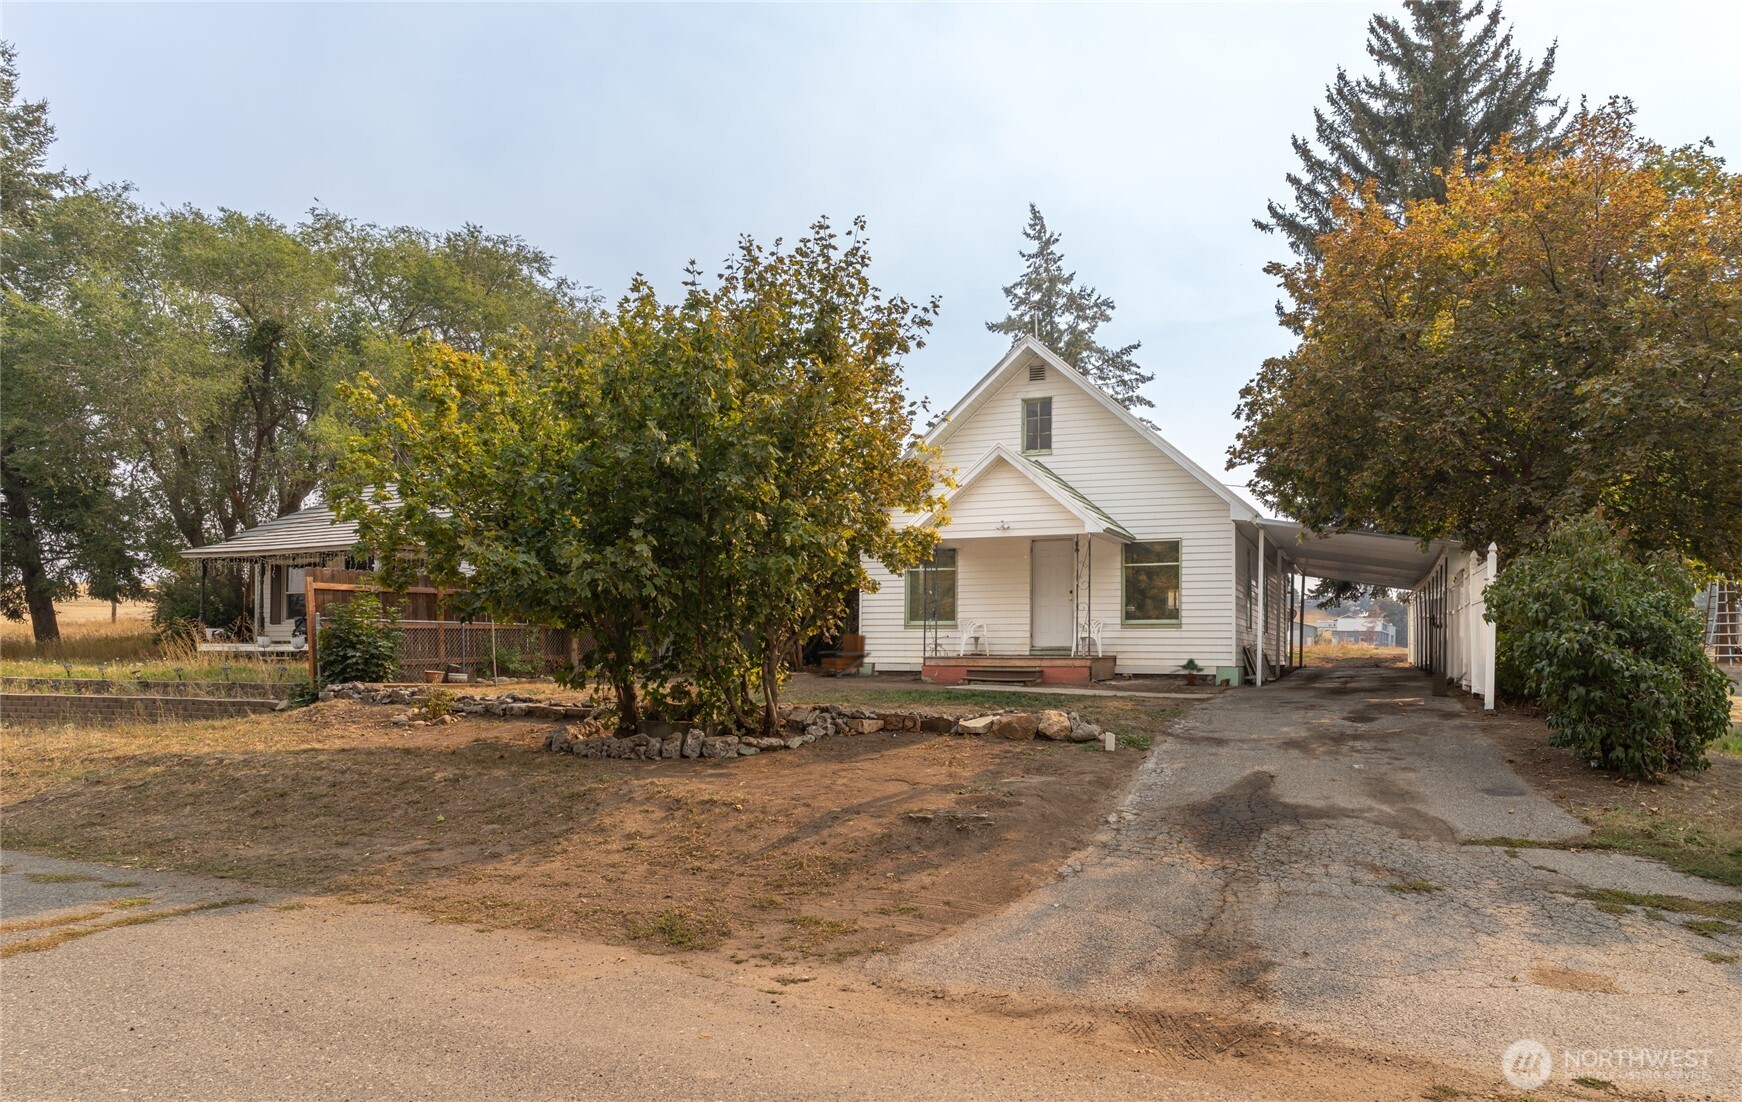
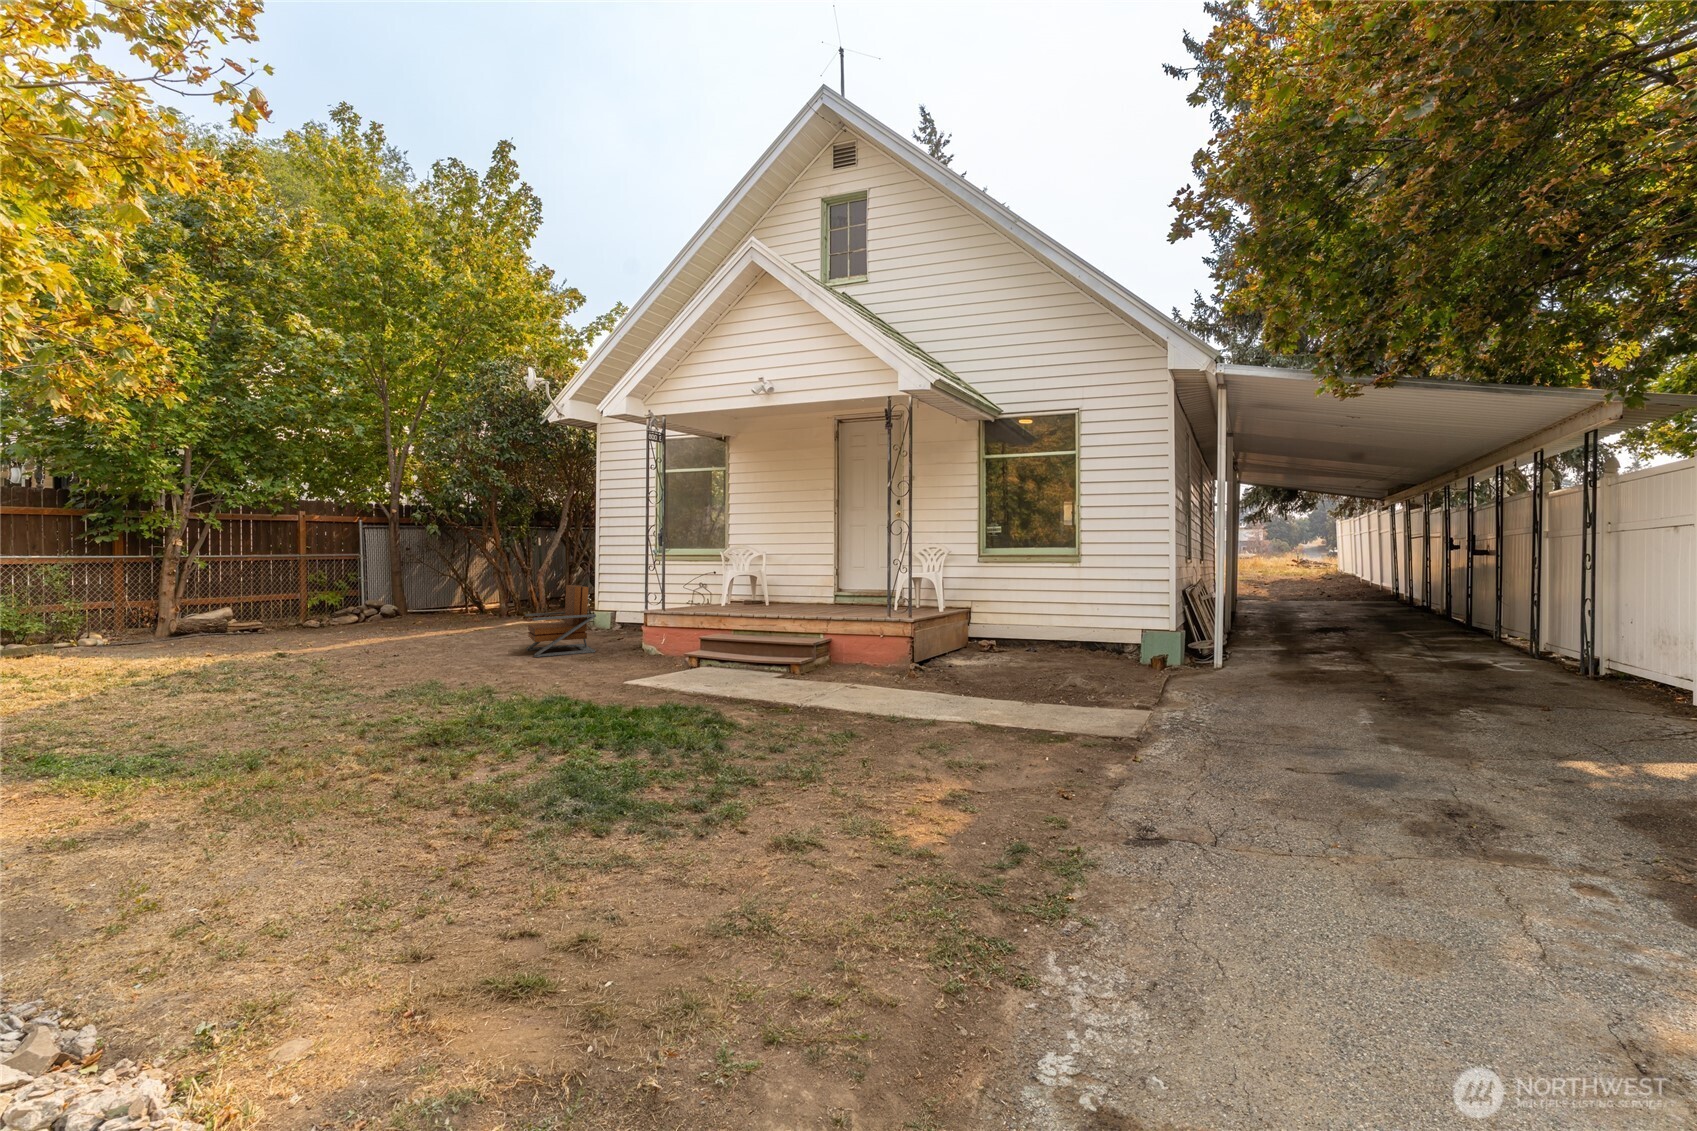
potted plant: present [1172,658,1204,685] -> none [1056,619,1128,667]
watering can: present [1432,667,1466,696] -> none [1582,635,1684,701]

